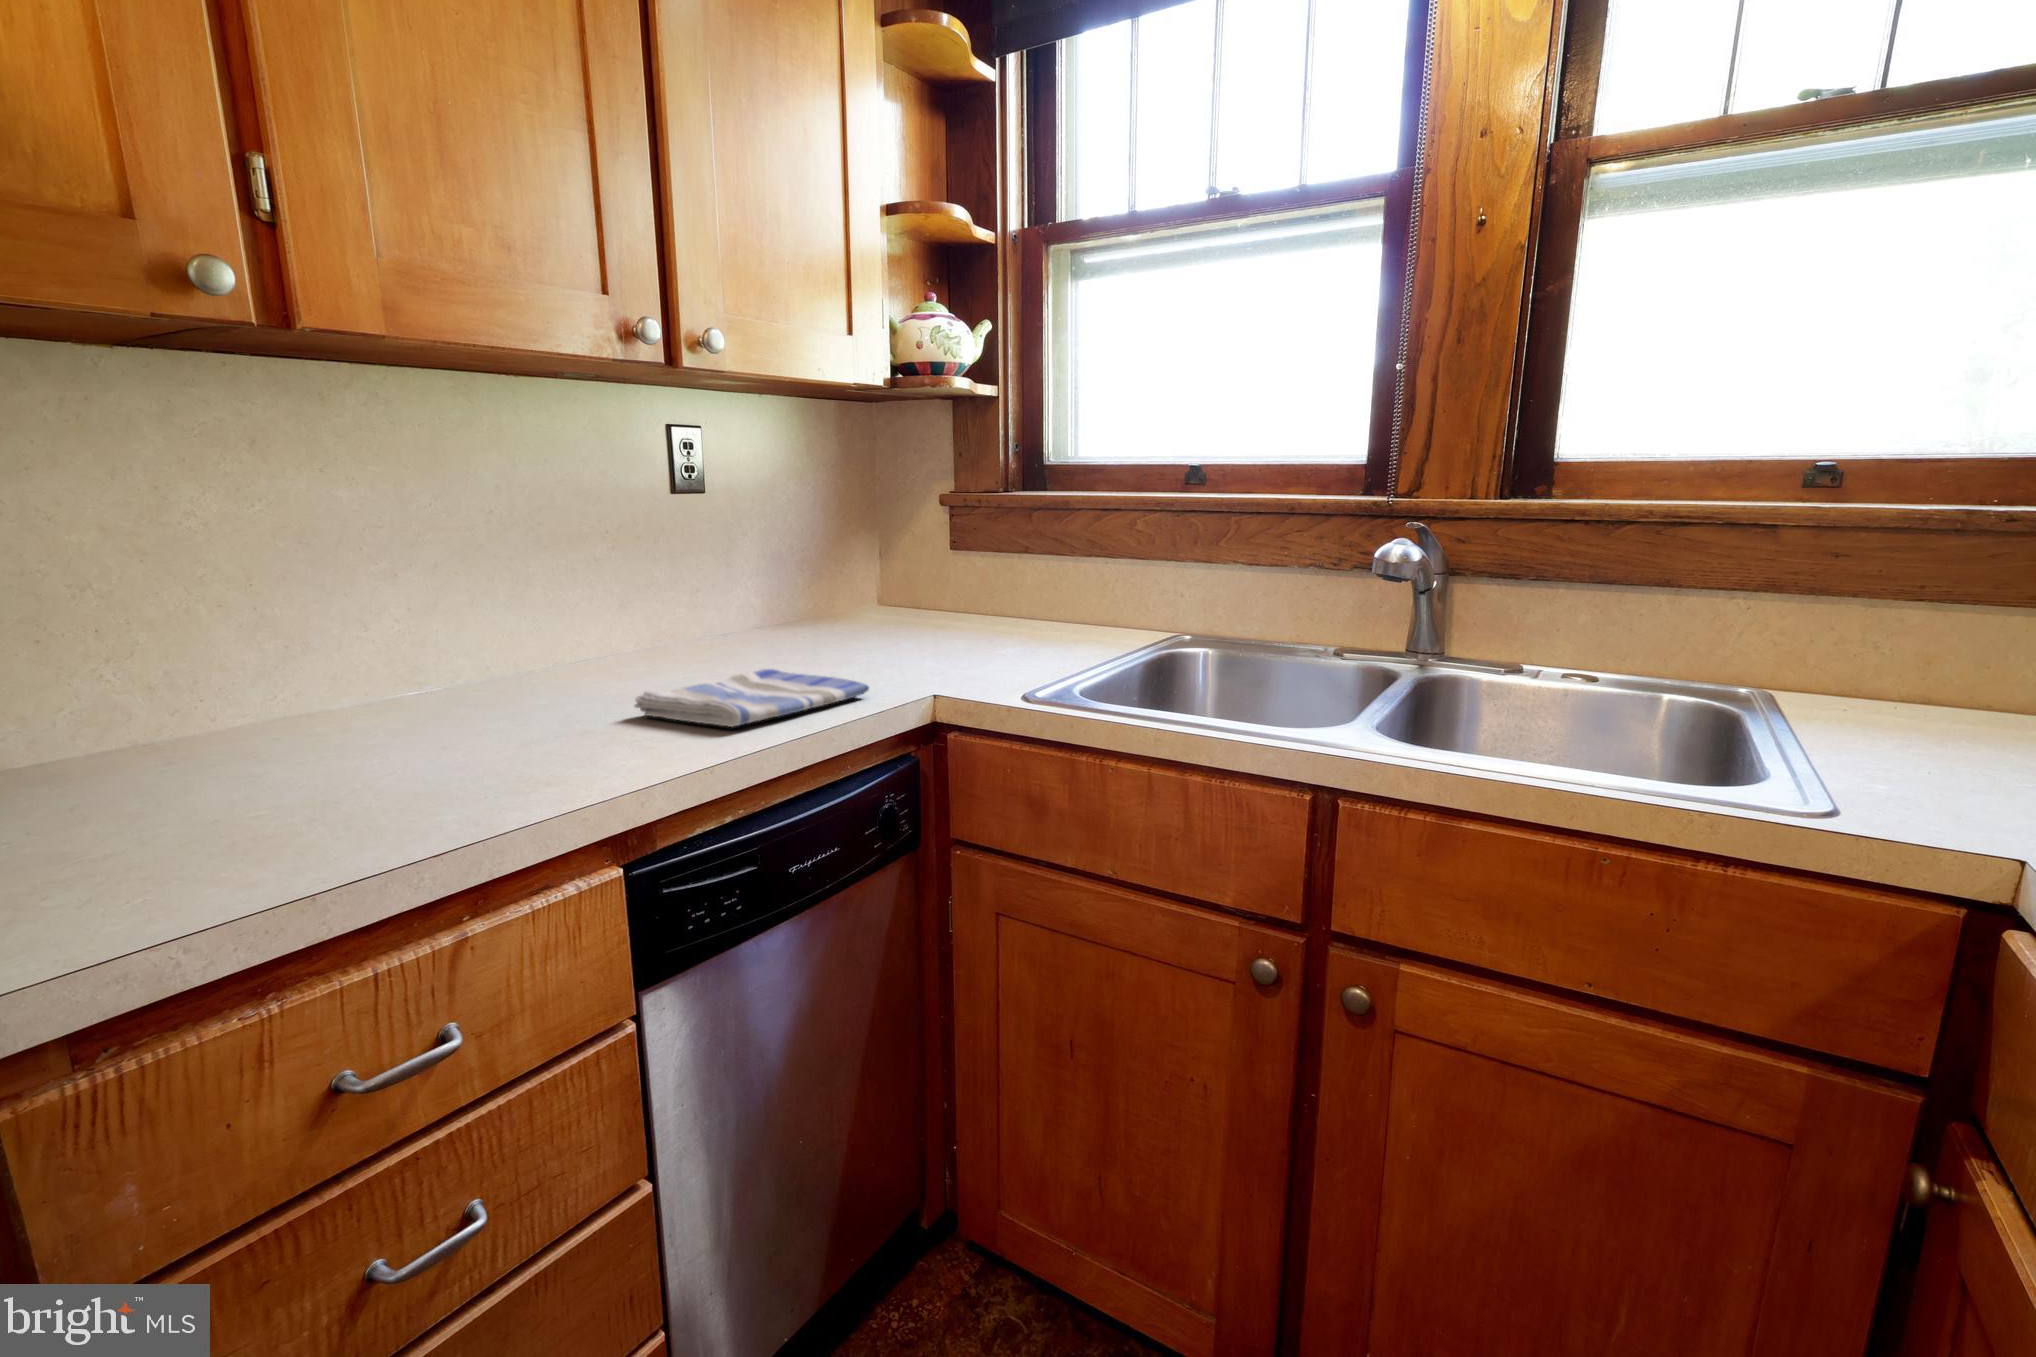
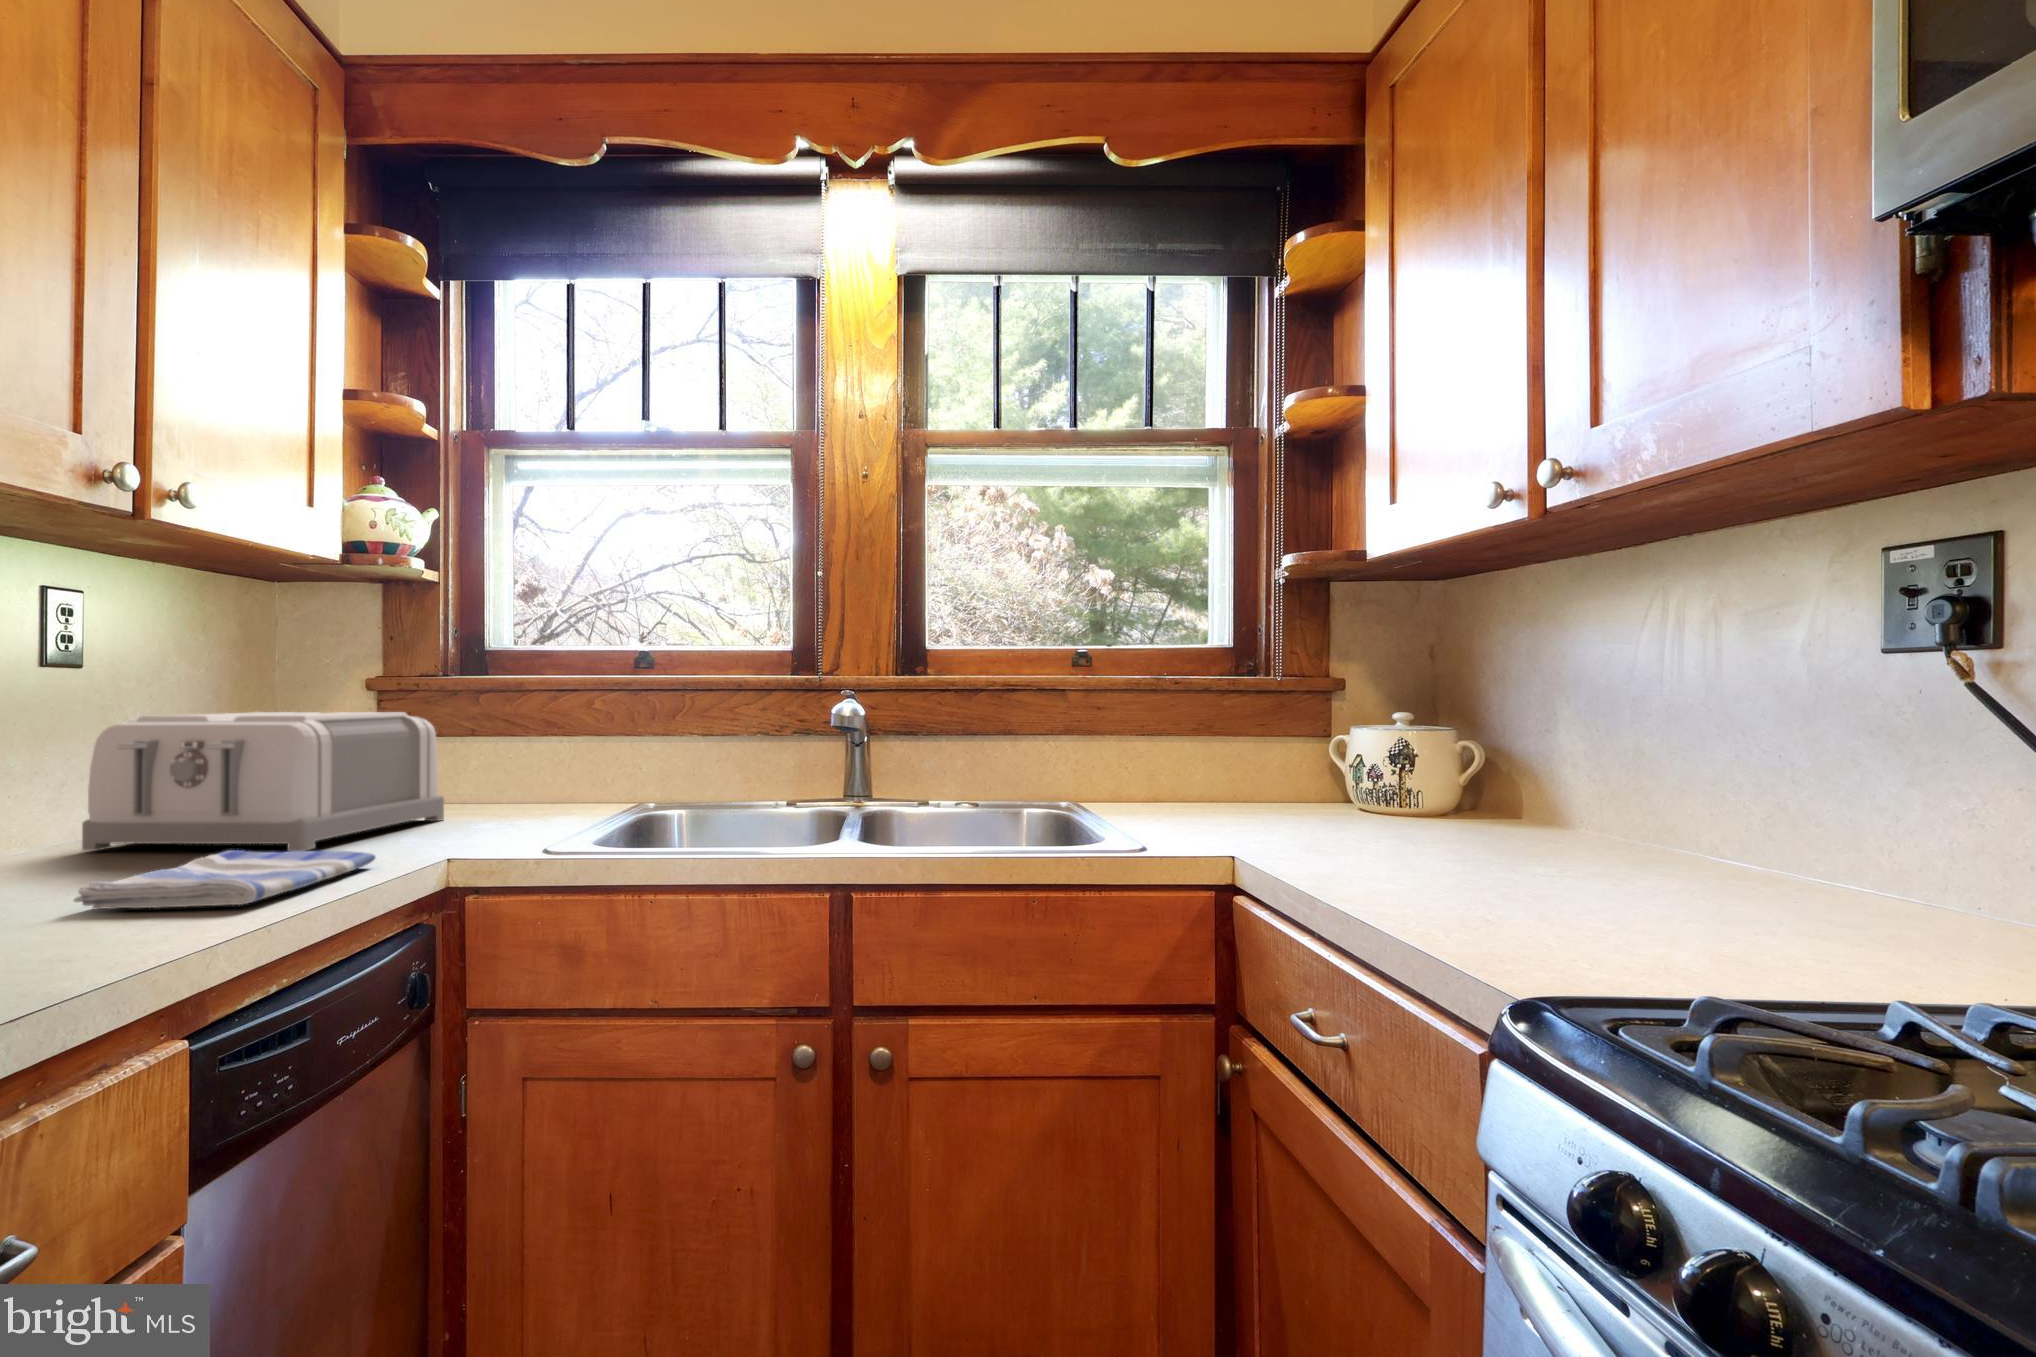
toaster: none [702,534,979,672] -> present [82,712,444,851]

